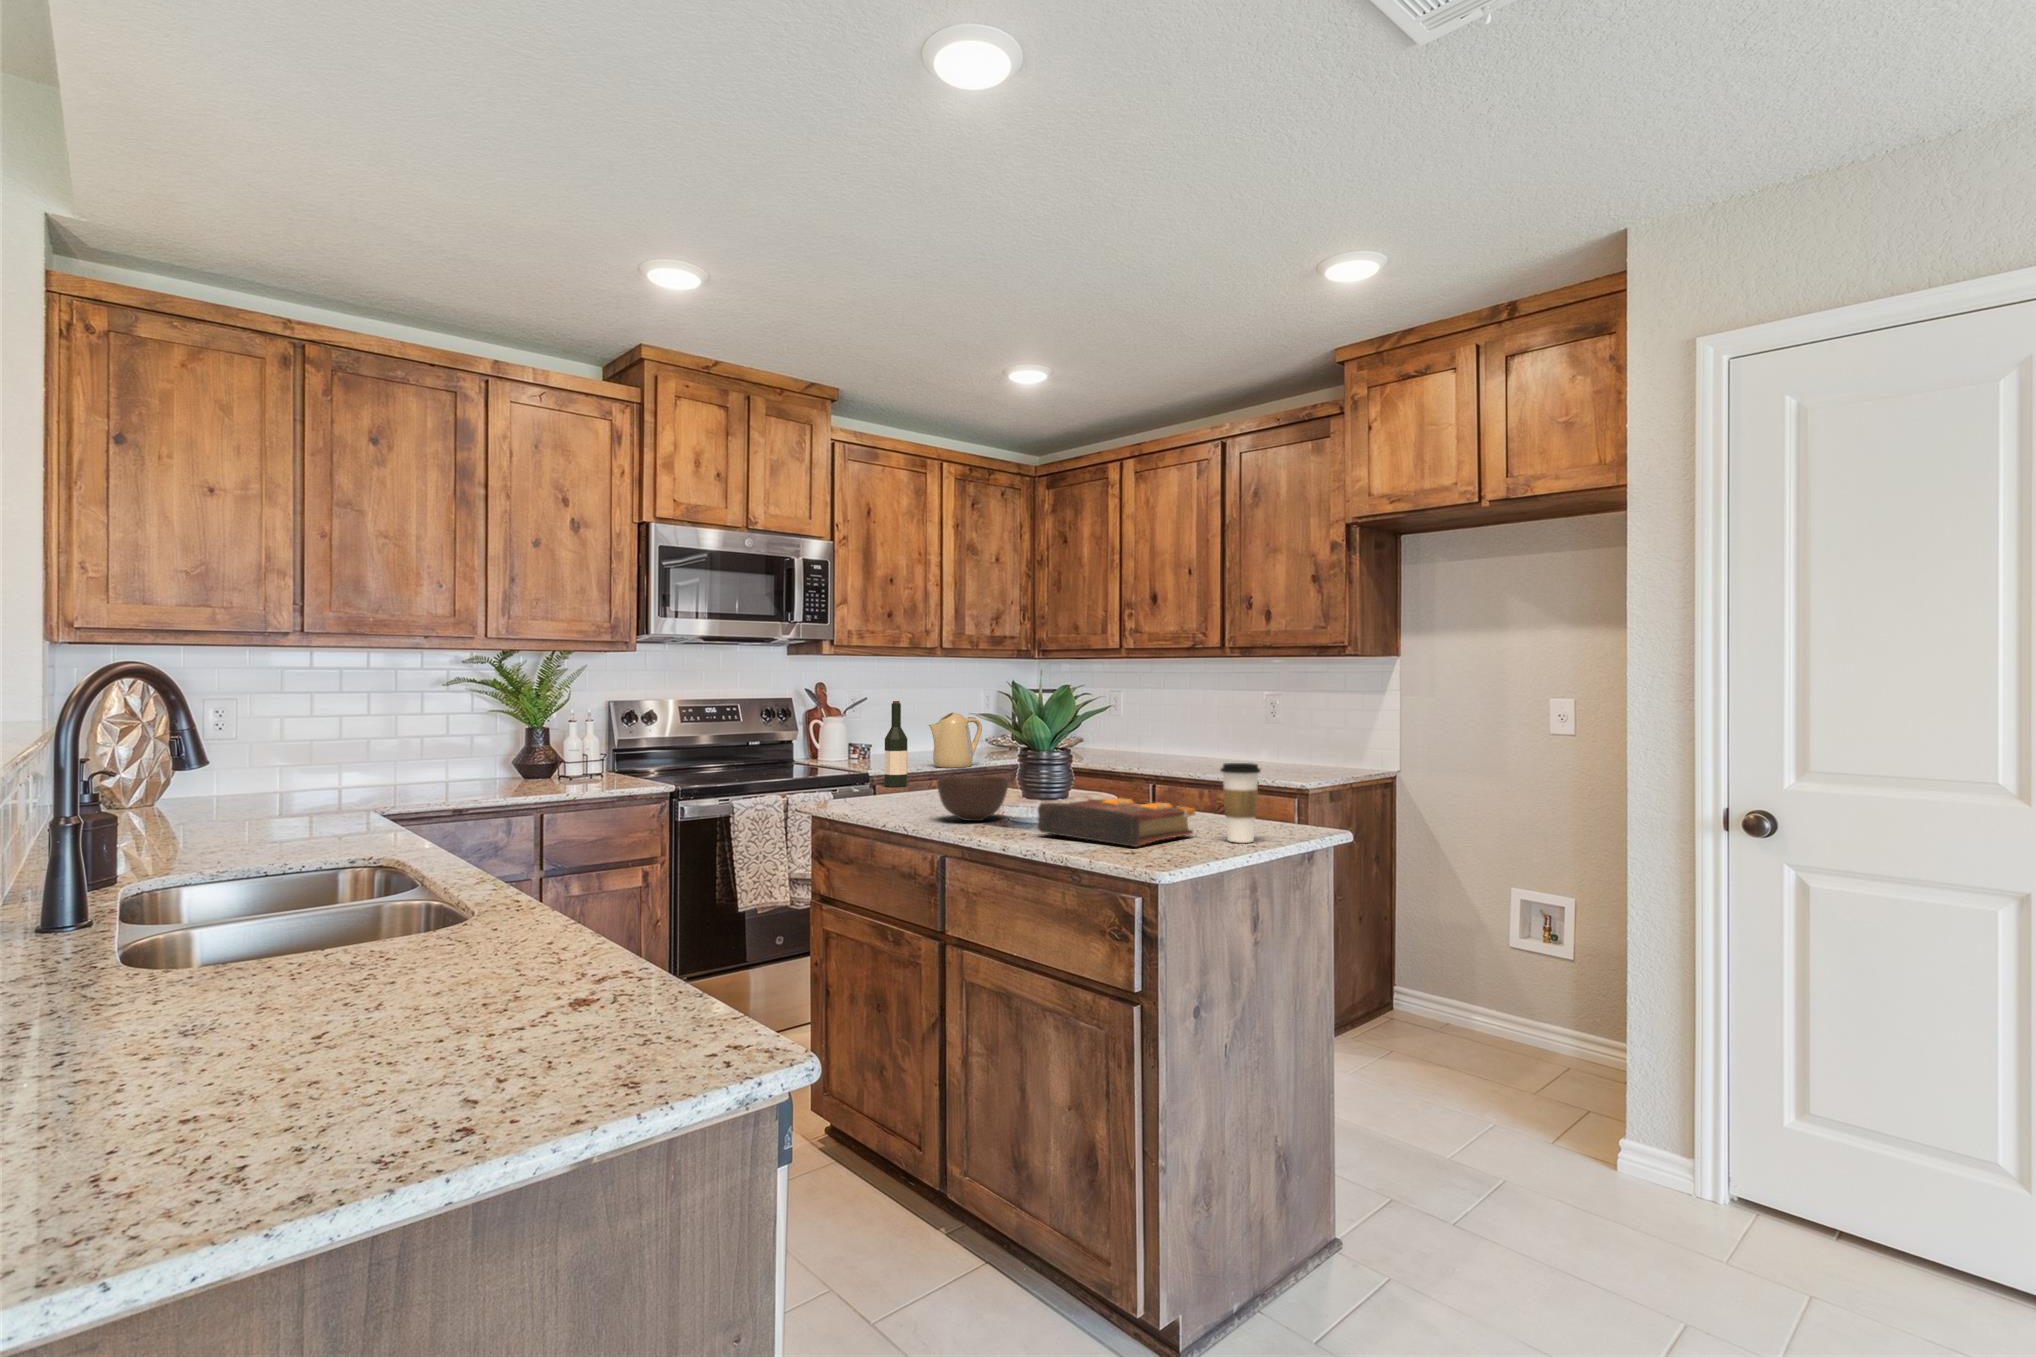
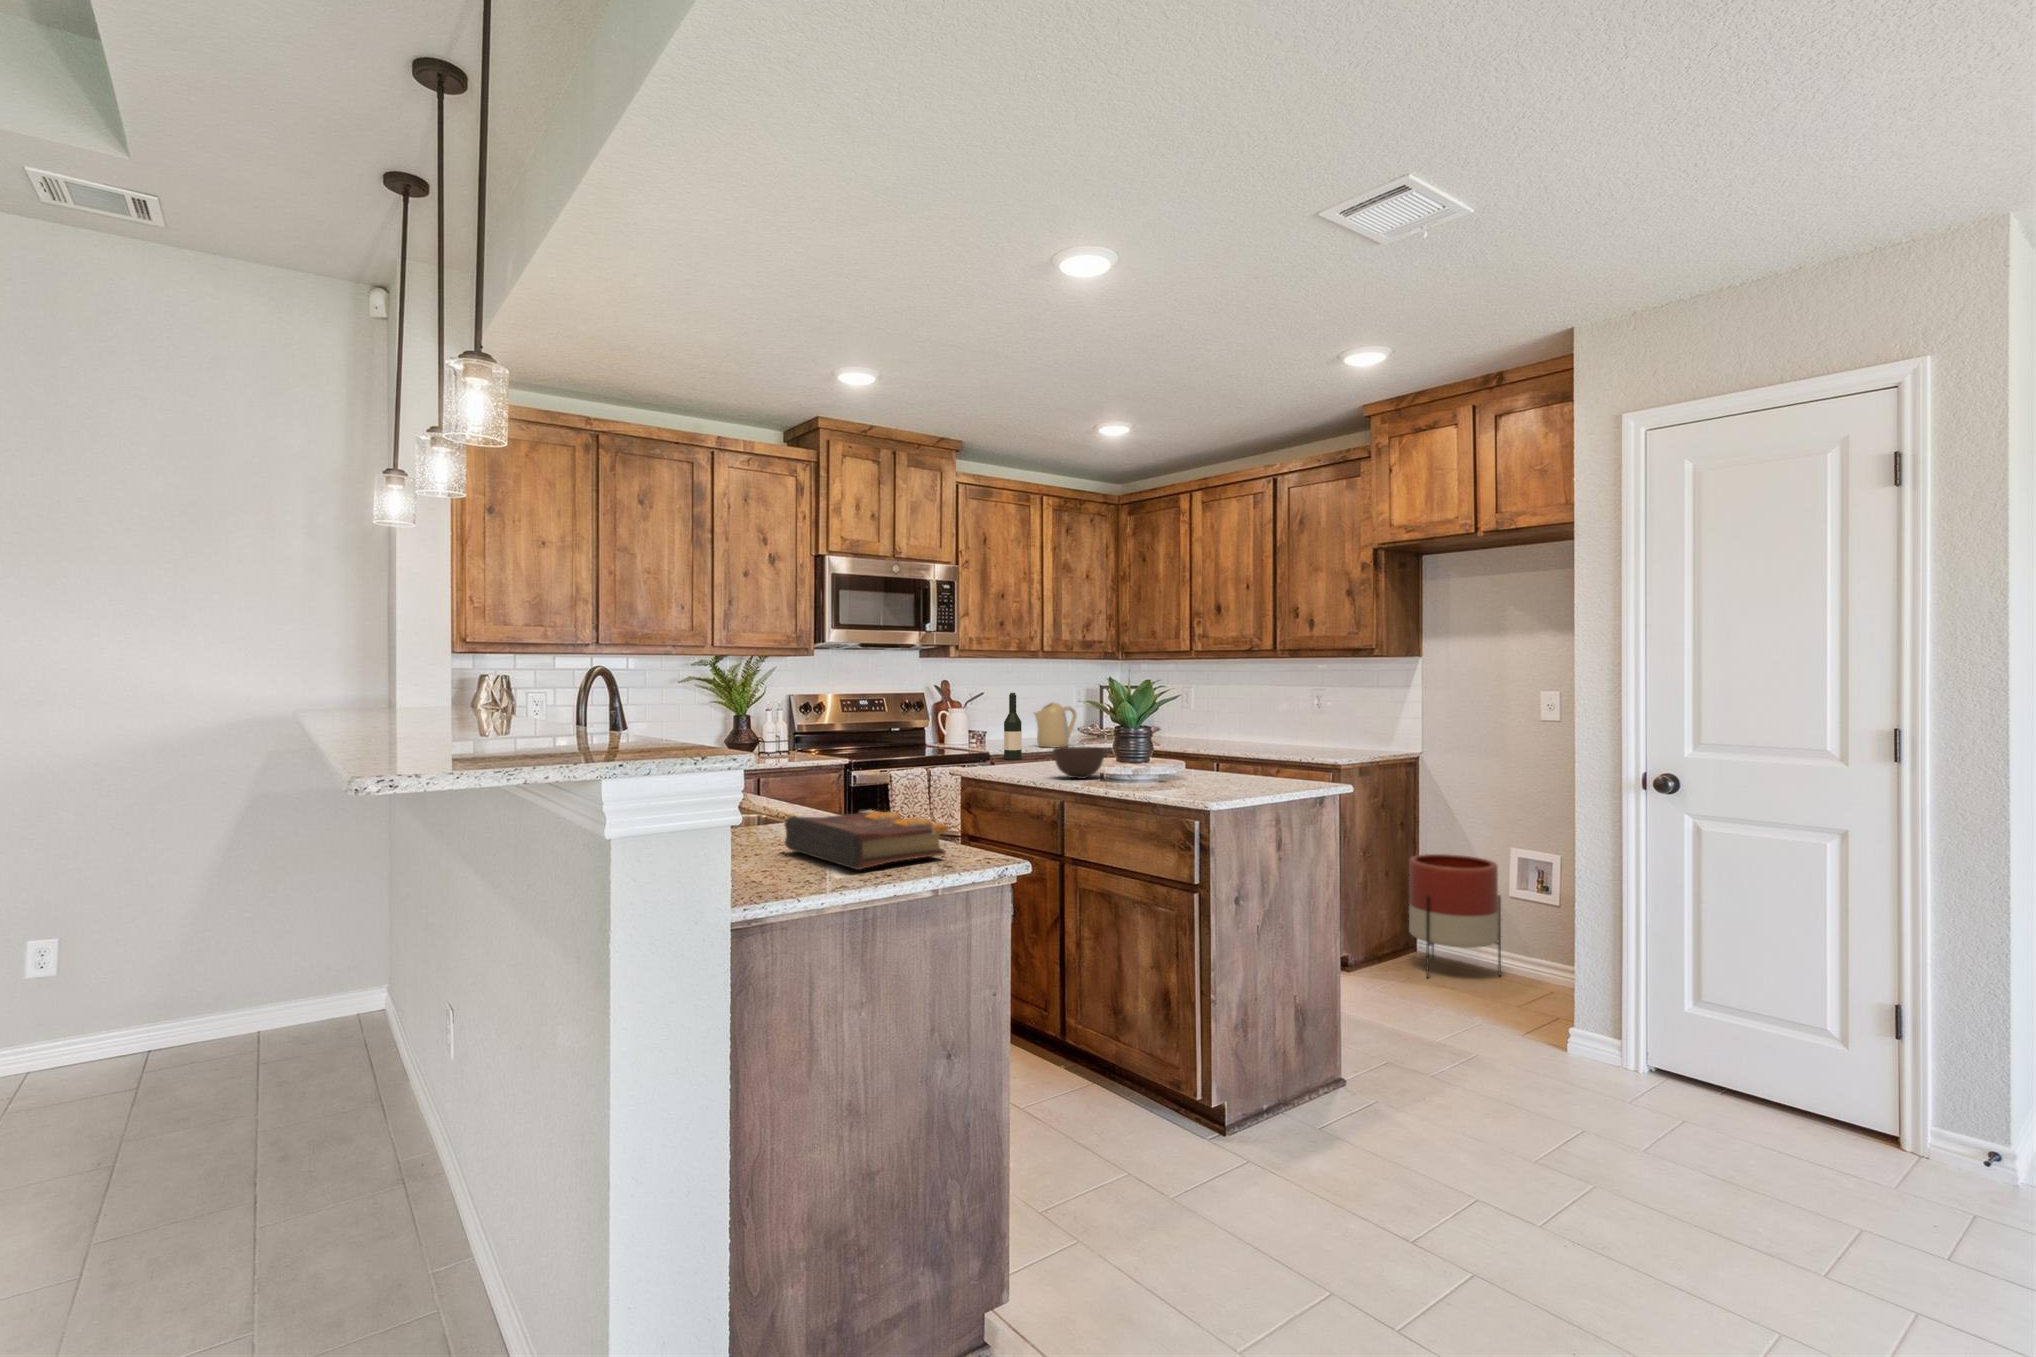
coffee cup: present [1221,763,1260,843] -> none [1257,734,1285,790]
book: present [1038,798,1195,847] -> present [784,810,948,870]
planter: none [1388,901,1501,1060] -> present [1409,854,1501,977]

